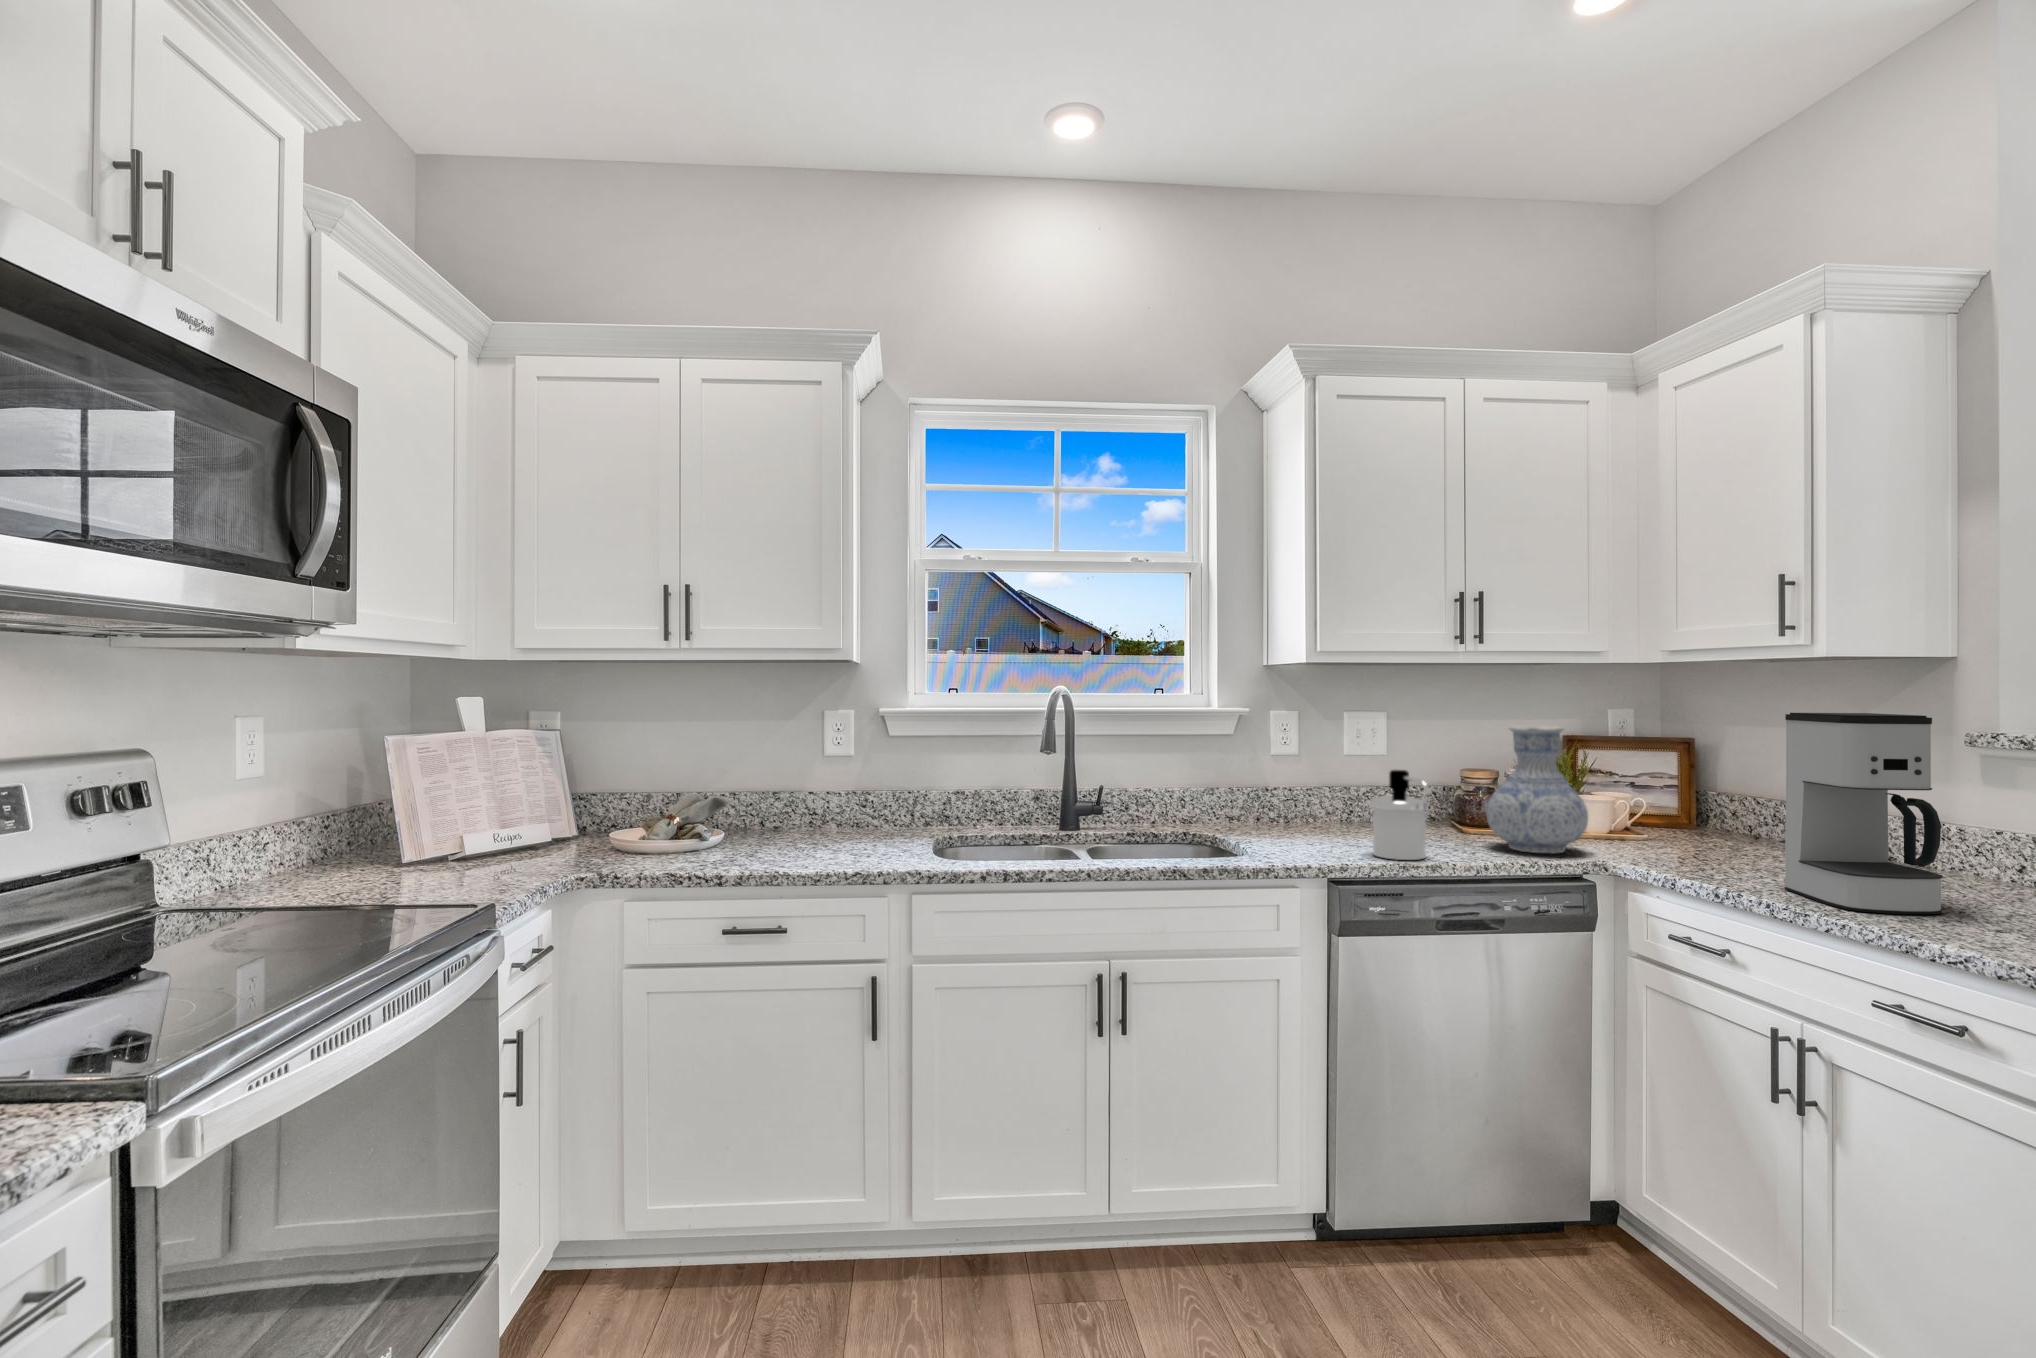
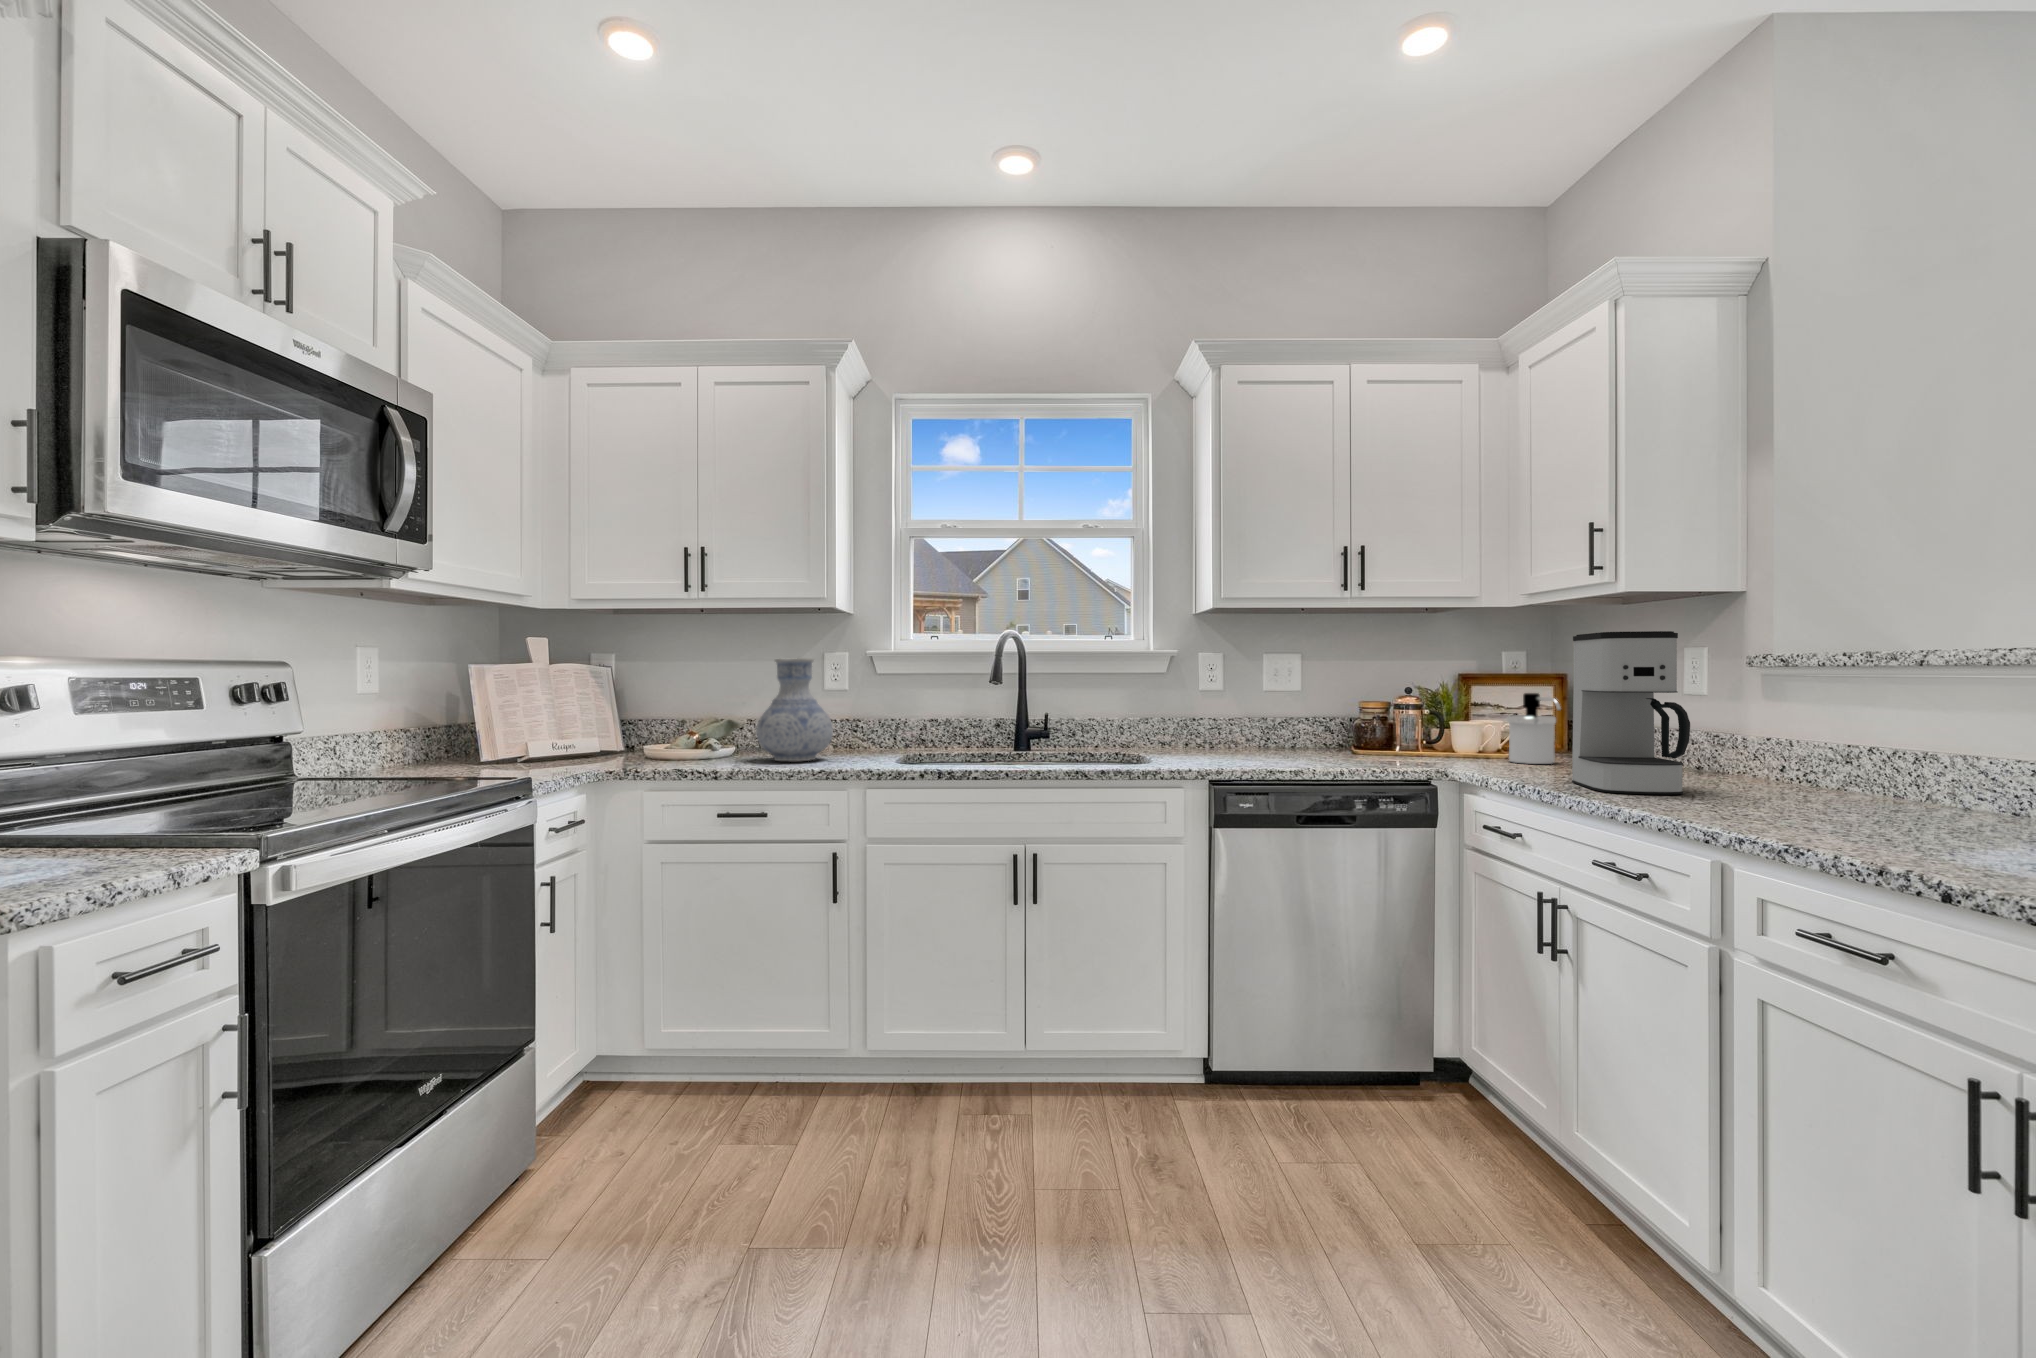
vase: present [1486,726,1588,853] -> present [756,658,833,761]
soap dispenser: present [1371,770,1430,860] -> present [1508,693,1561,764]

